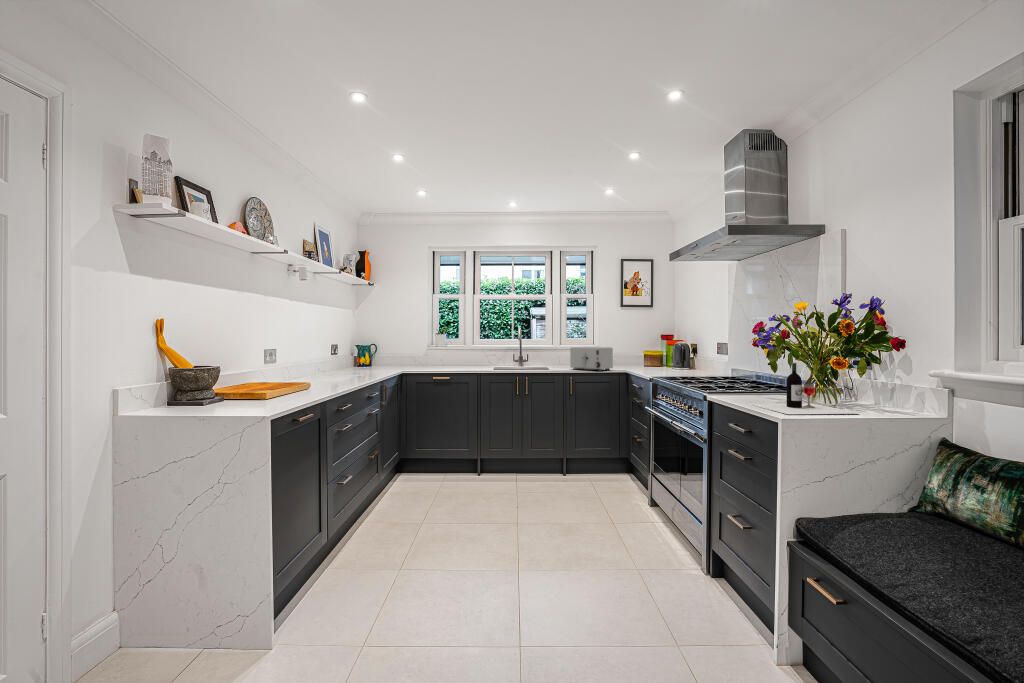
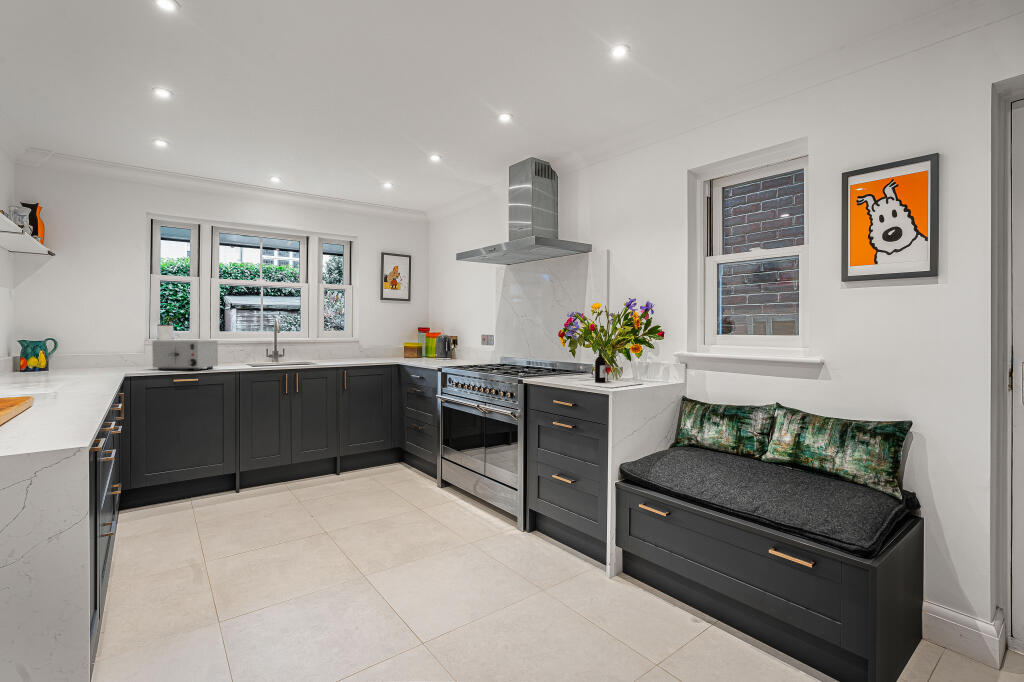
toaster: present [570,347,613,371] -> present [152,340,218,370]

